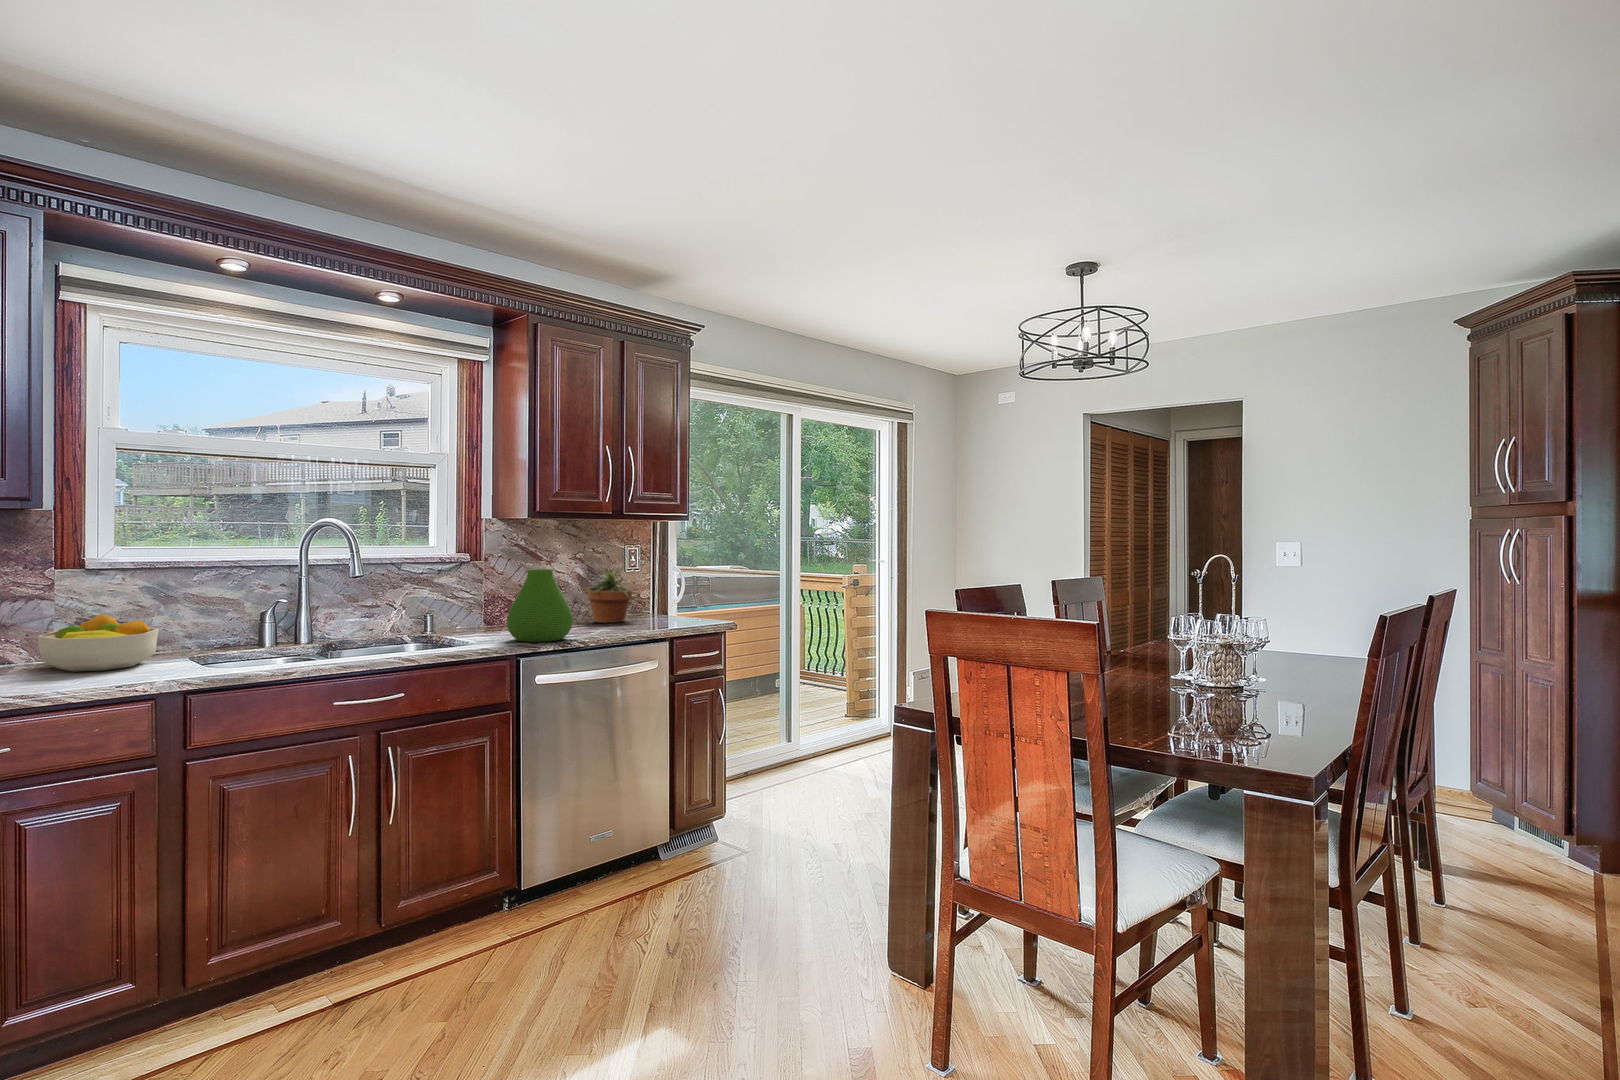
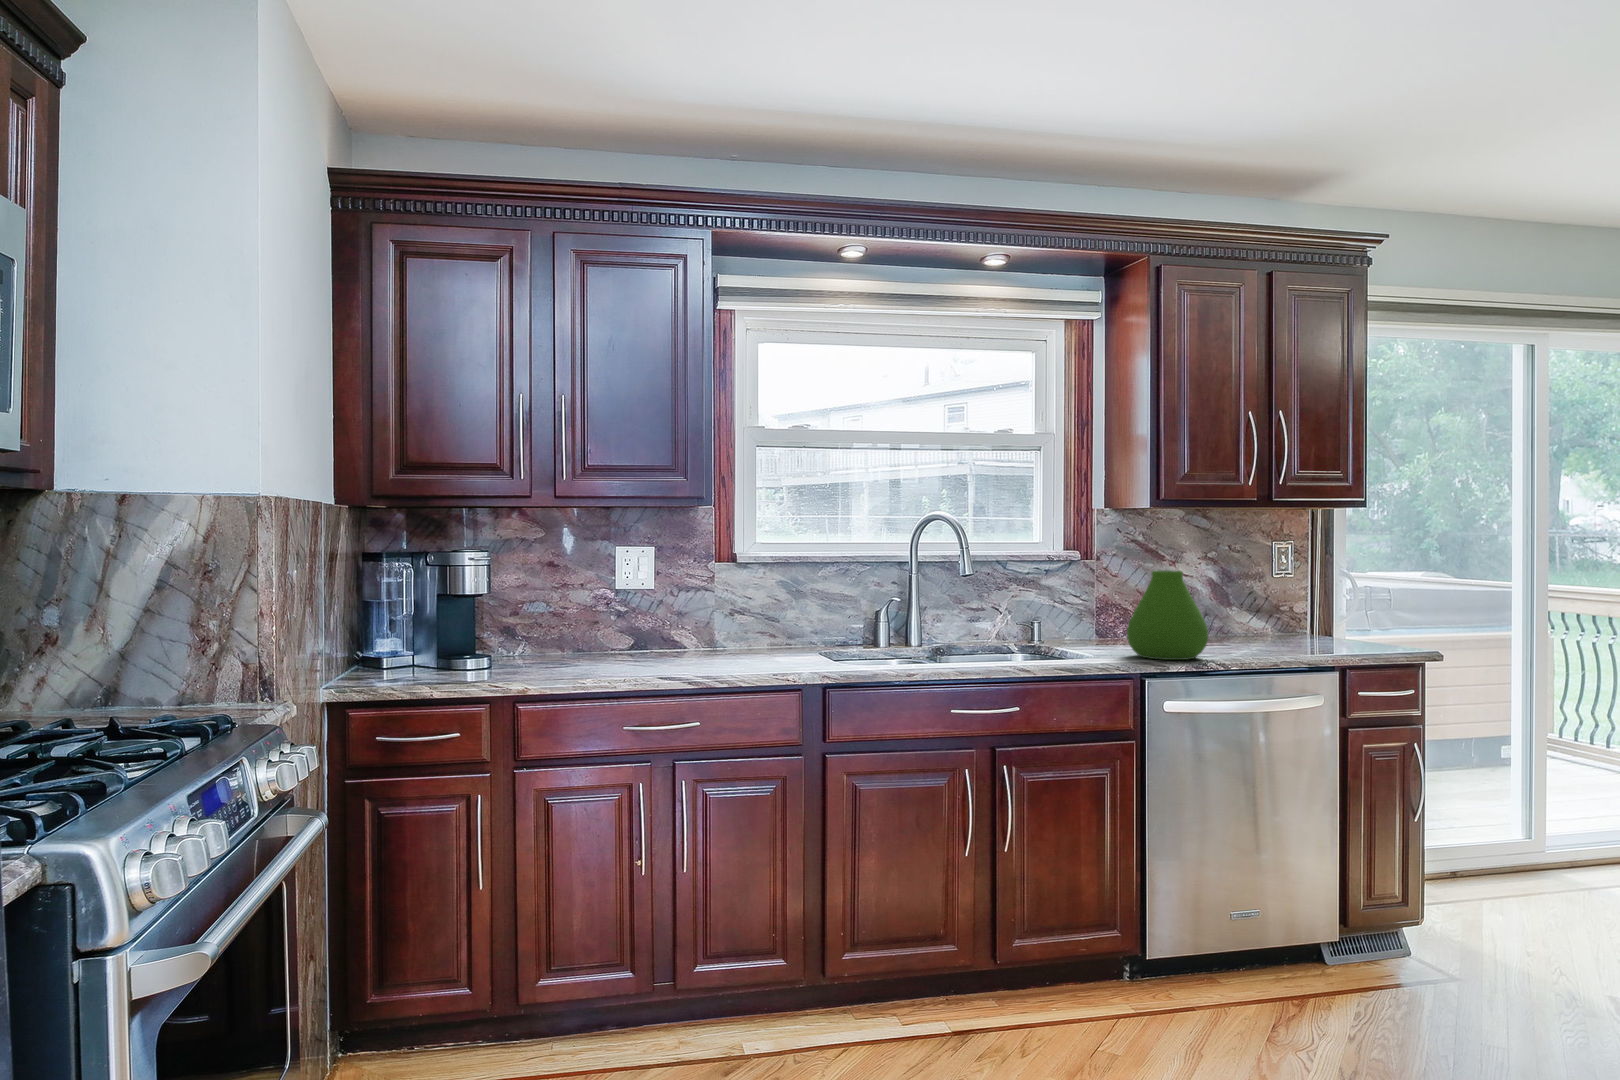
potted plant: present [585,566,635,623] -> none [1212,565,1293,642]
fruit bowl: present [37,614,159,672] -> none [706,606,794,660]

